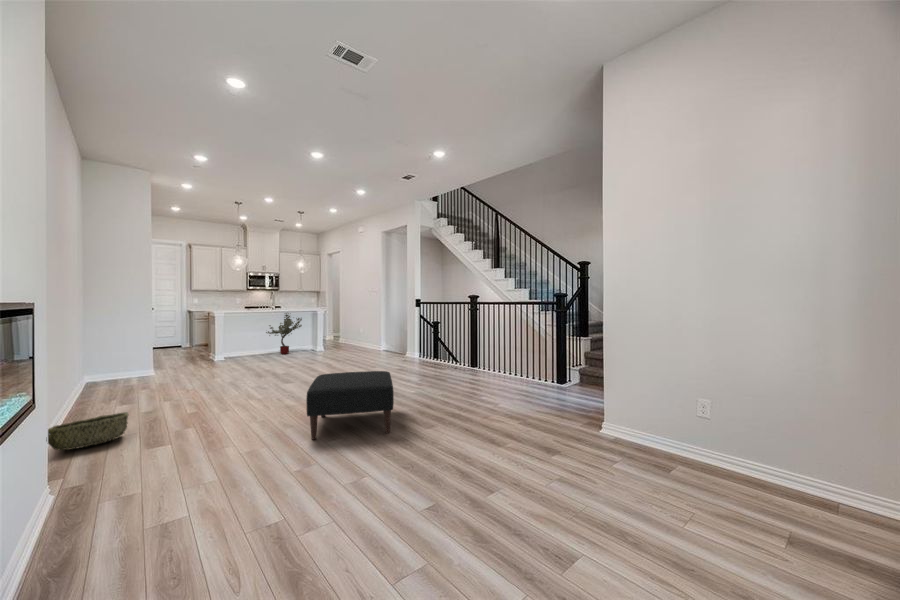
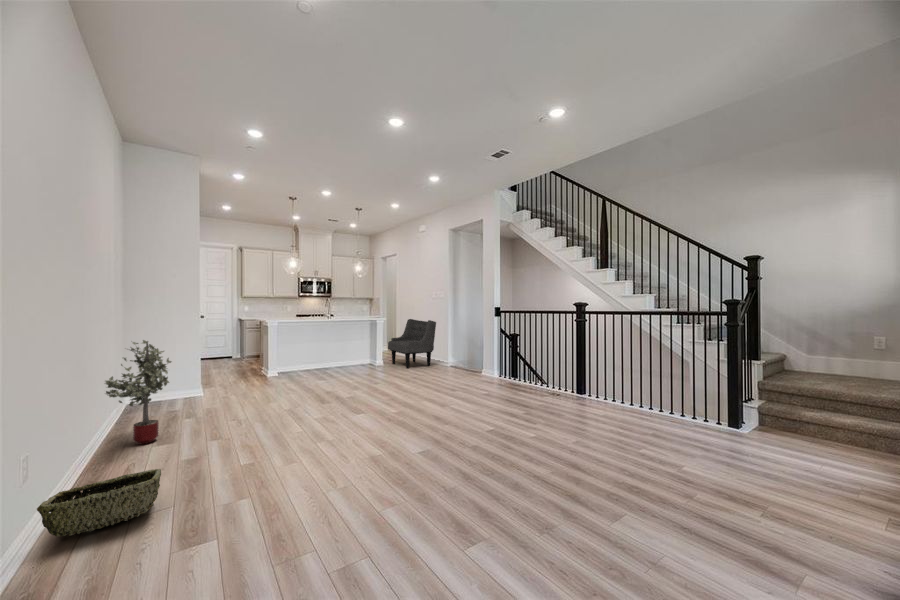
armchair: none [328,310,370,352] -> present [388,319,436,368]
potted tree: present [266,313,302,354] -> present [105,340,171,444]
ottoman: present [306,371,394,440] -> none [418,413,555,534]

